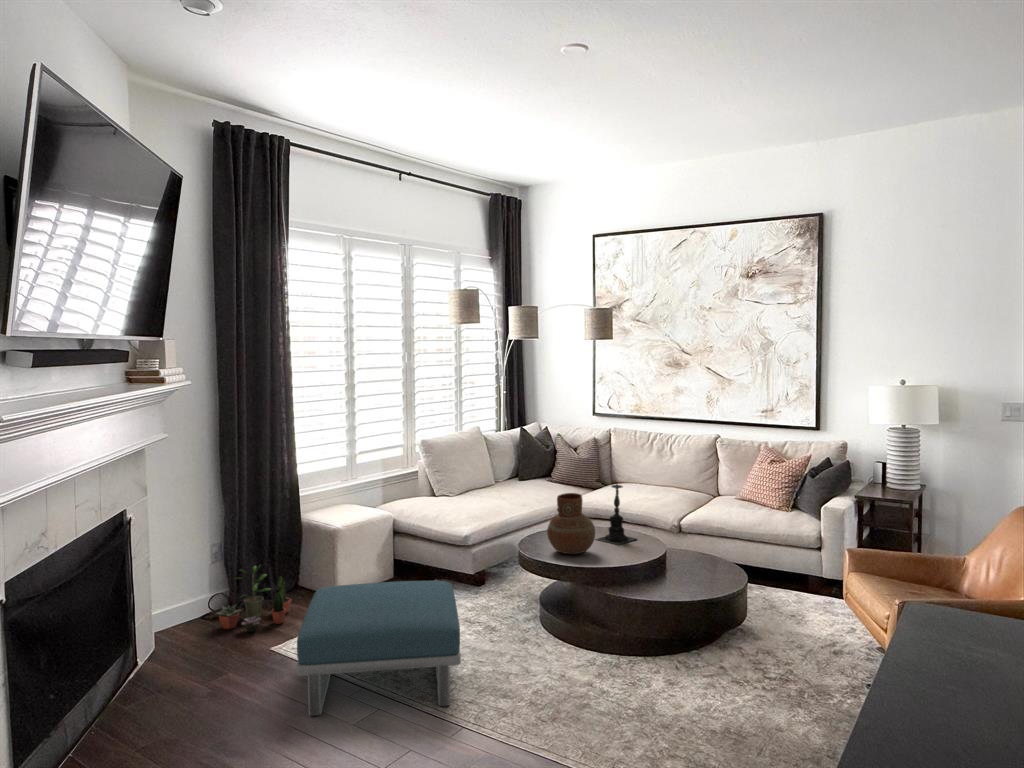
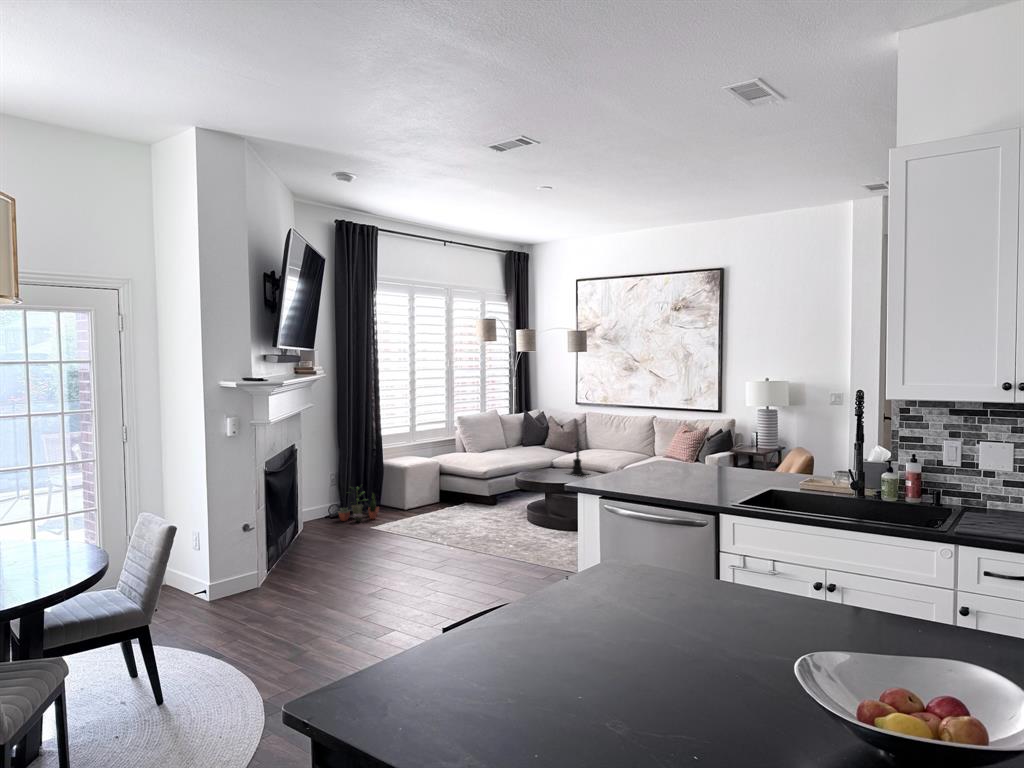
vase: present [547,493,595,554] -> none [533,443,562,478]
footstool: present [296,581,461,716] -> none [392,490,480,550]

